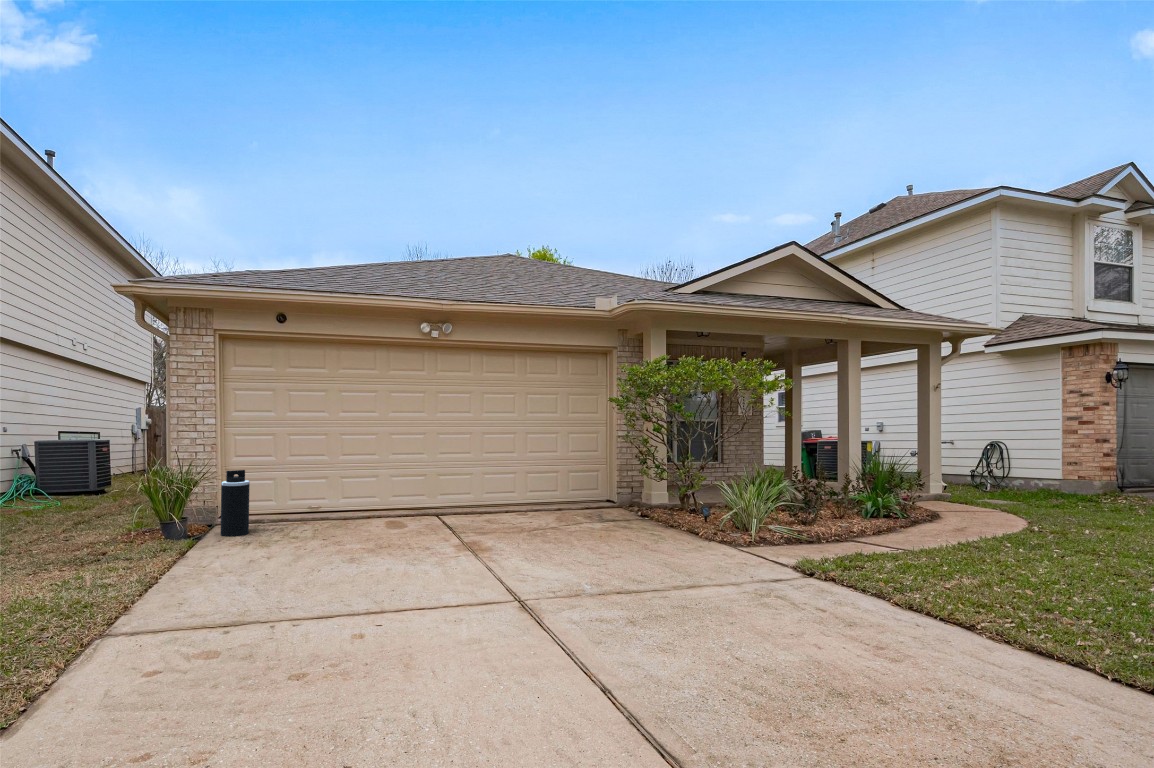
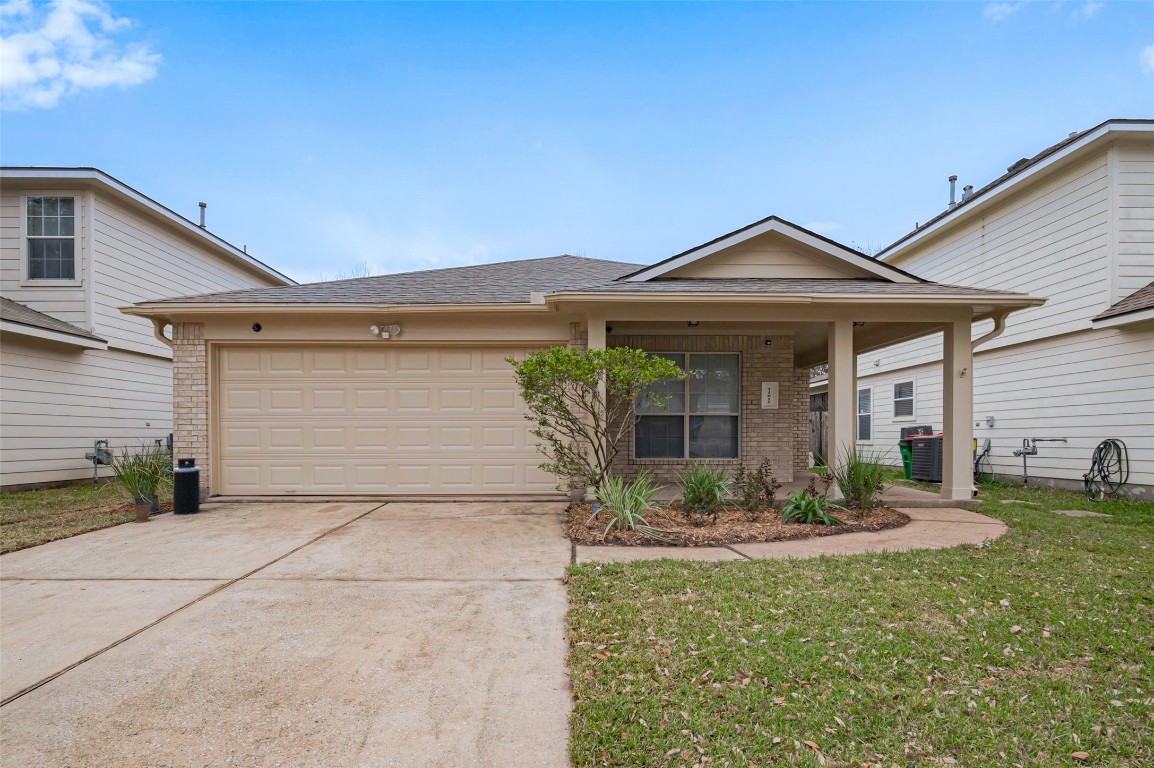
potted plant: none [197,494,220,545] -> present [131,480,152,522]

